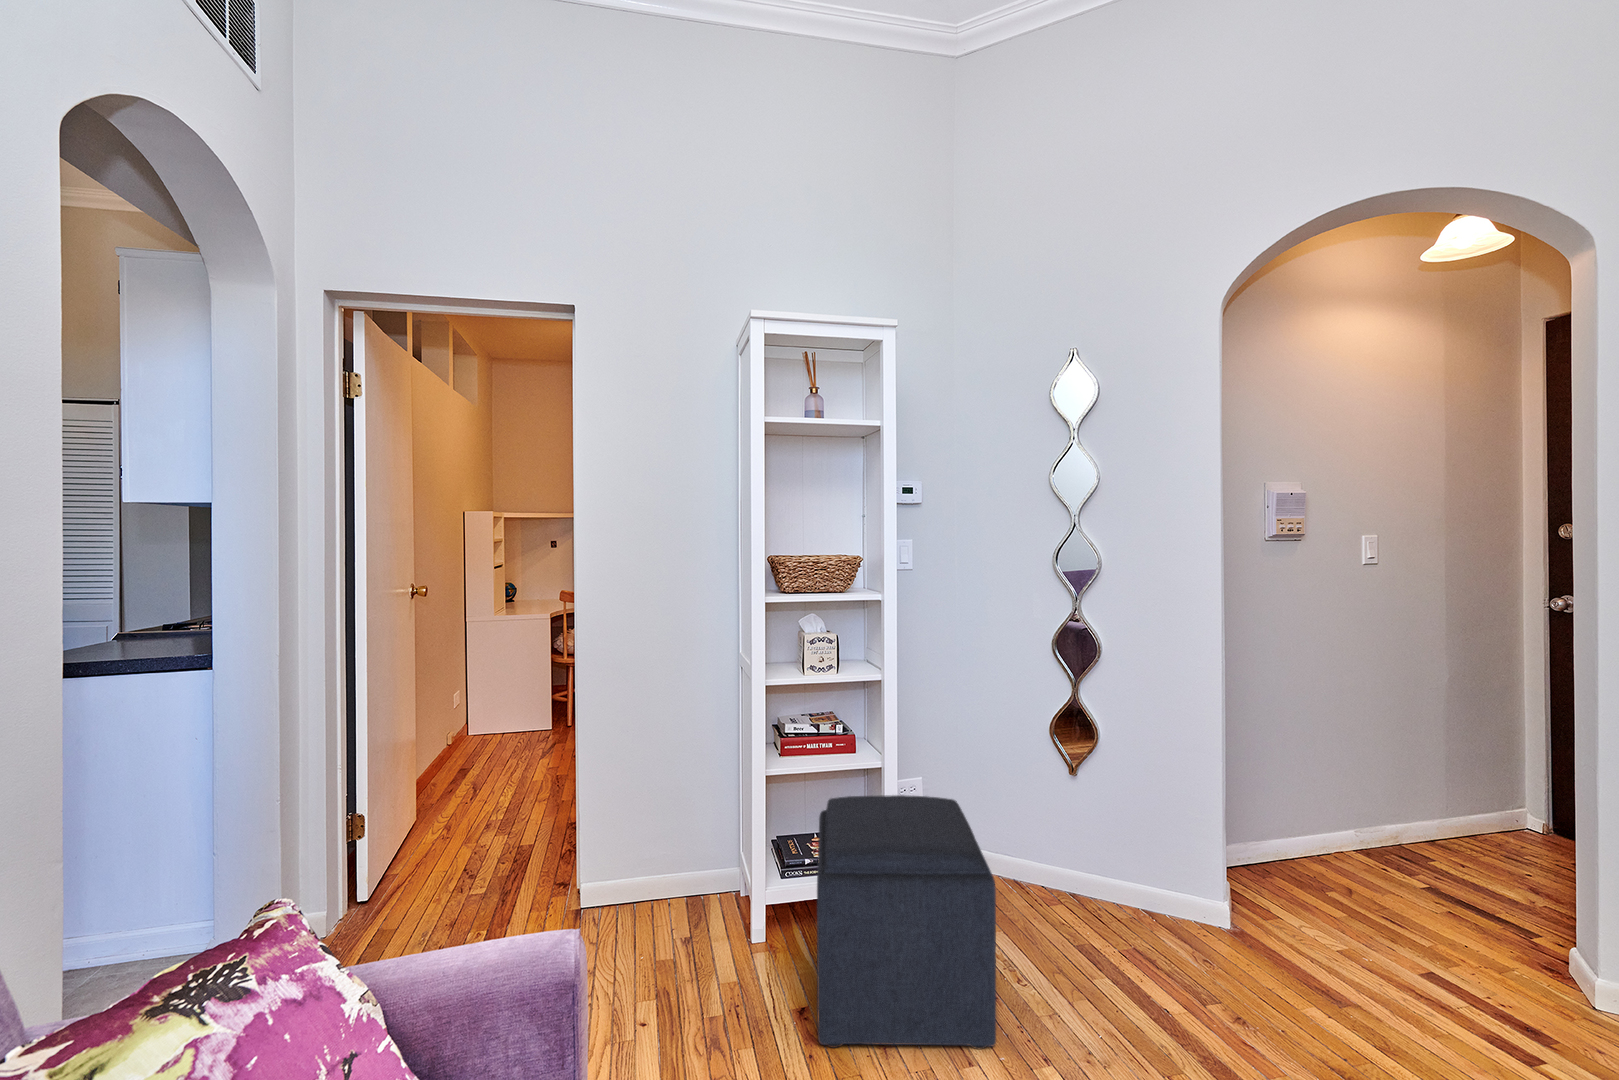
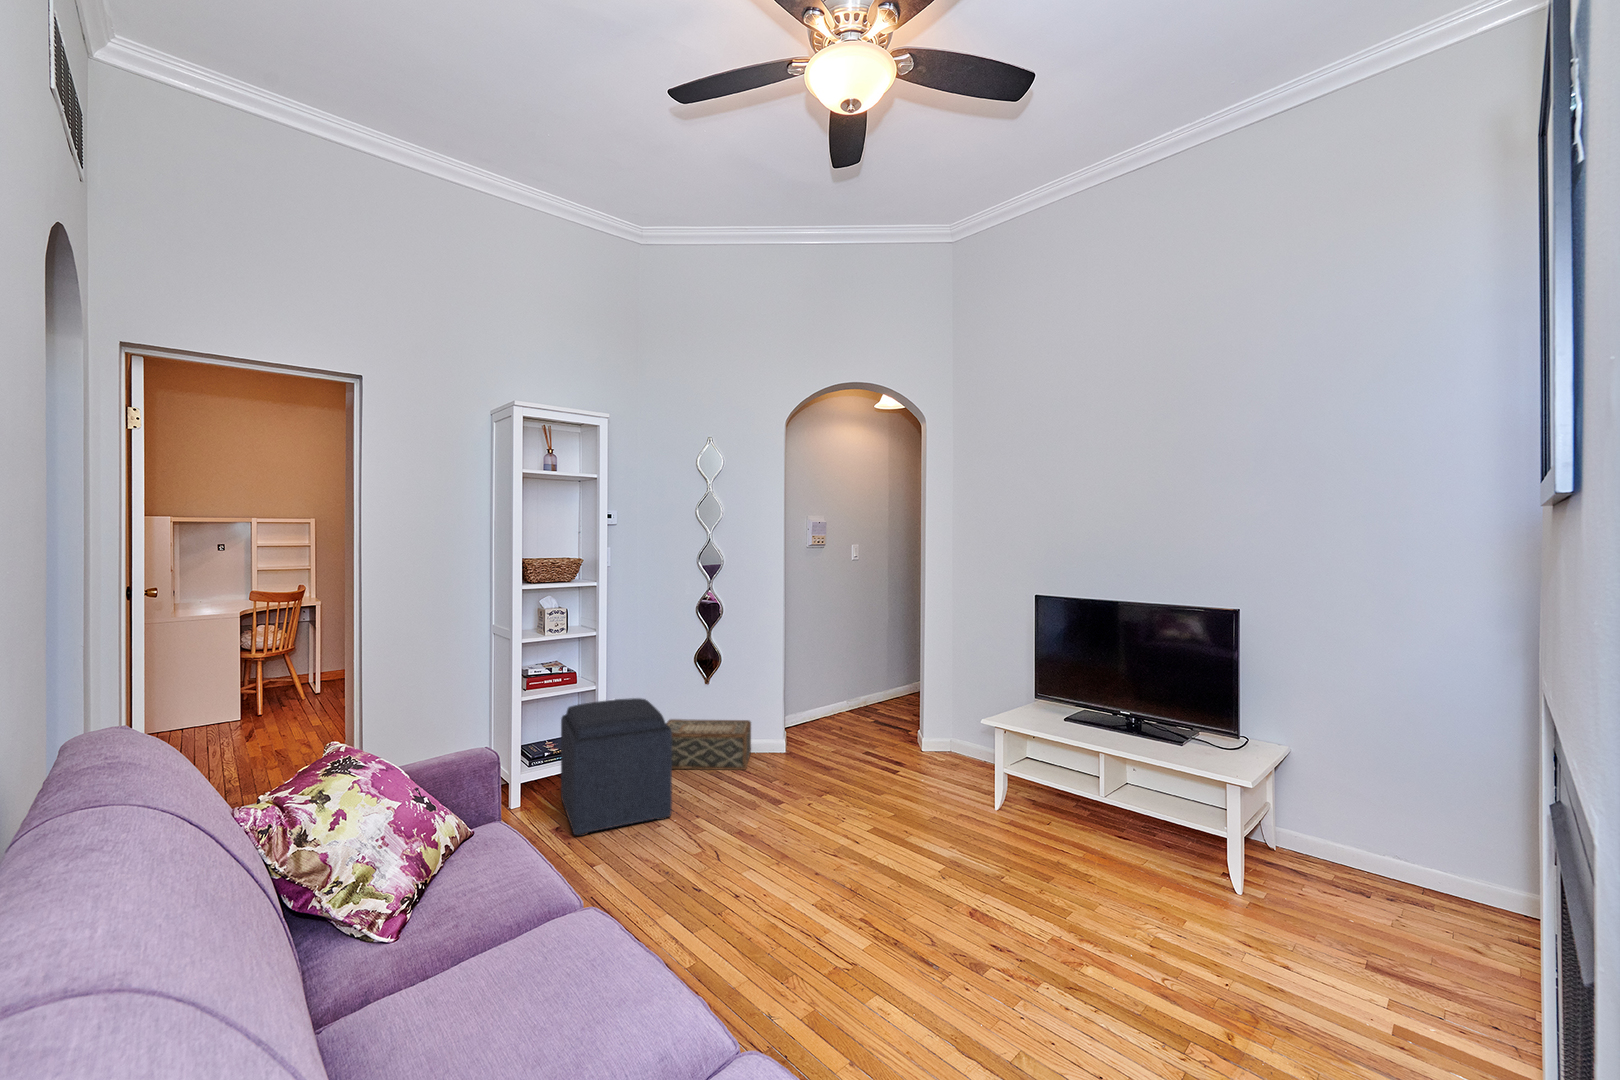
woven basket: none [984,827,1158,956] -> present [666,719,751,770]

